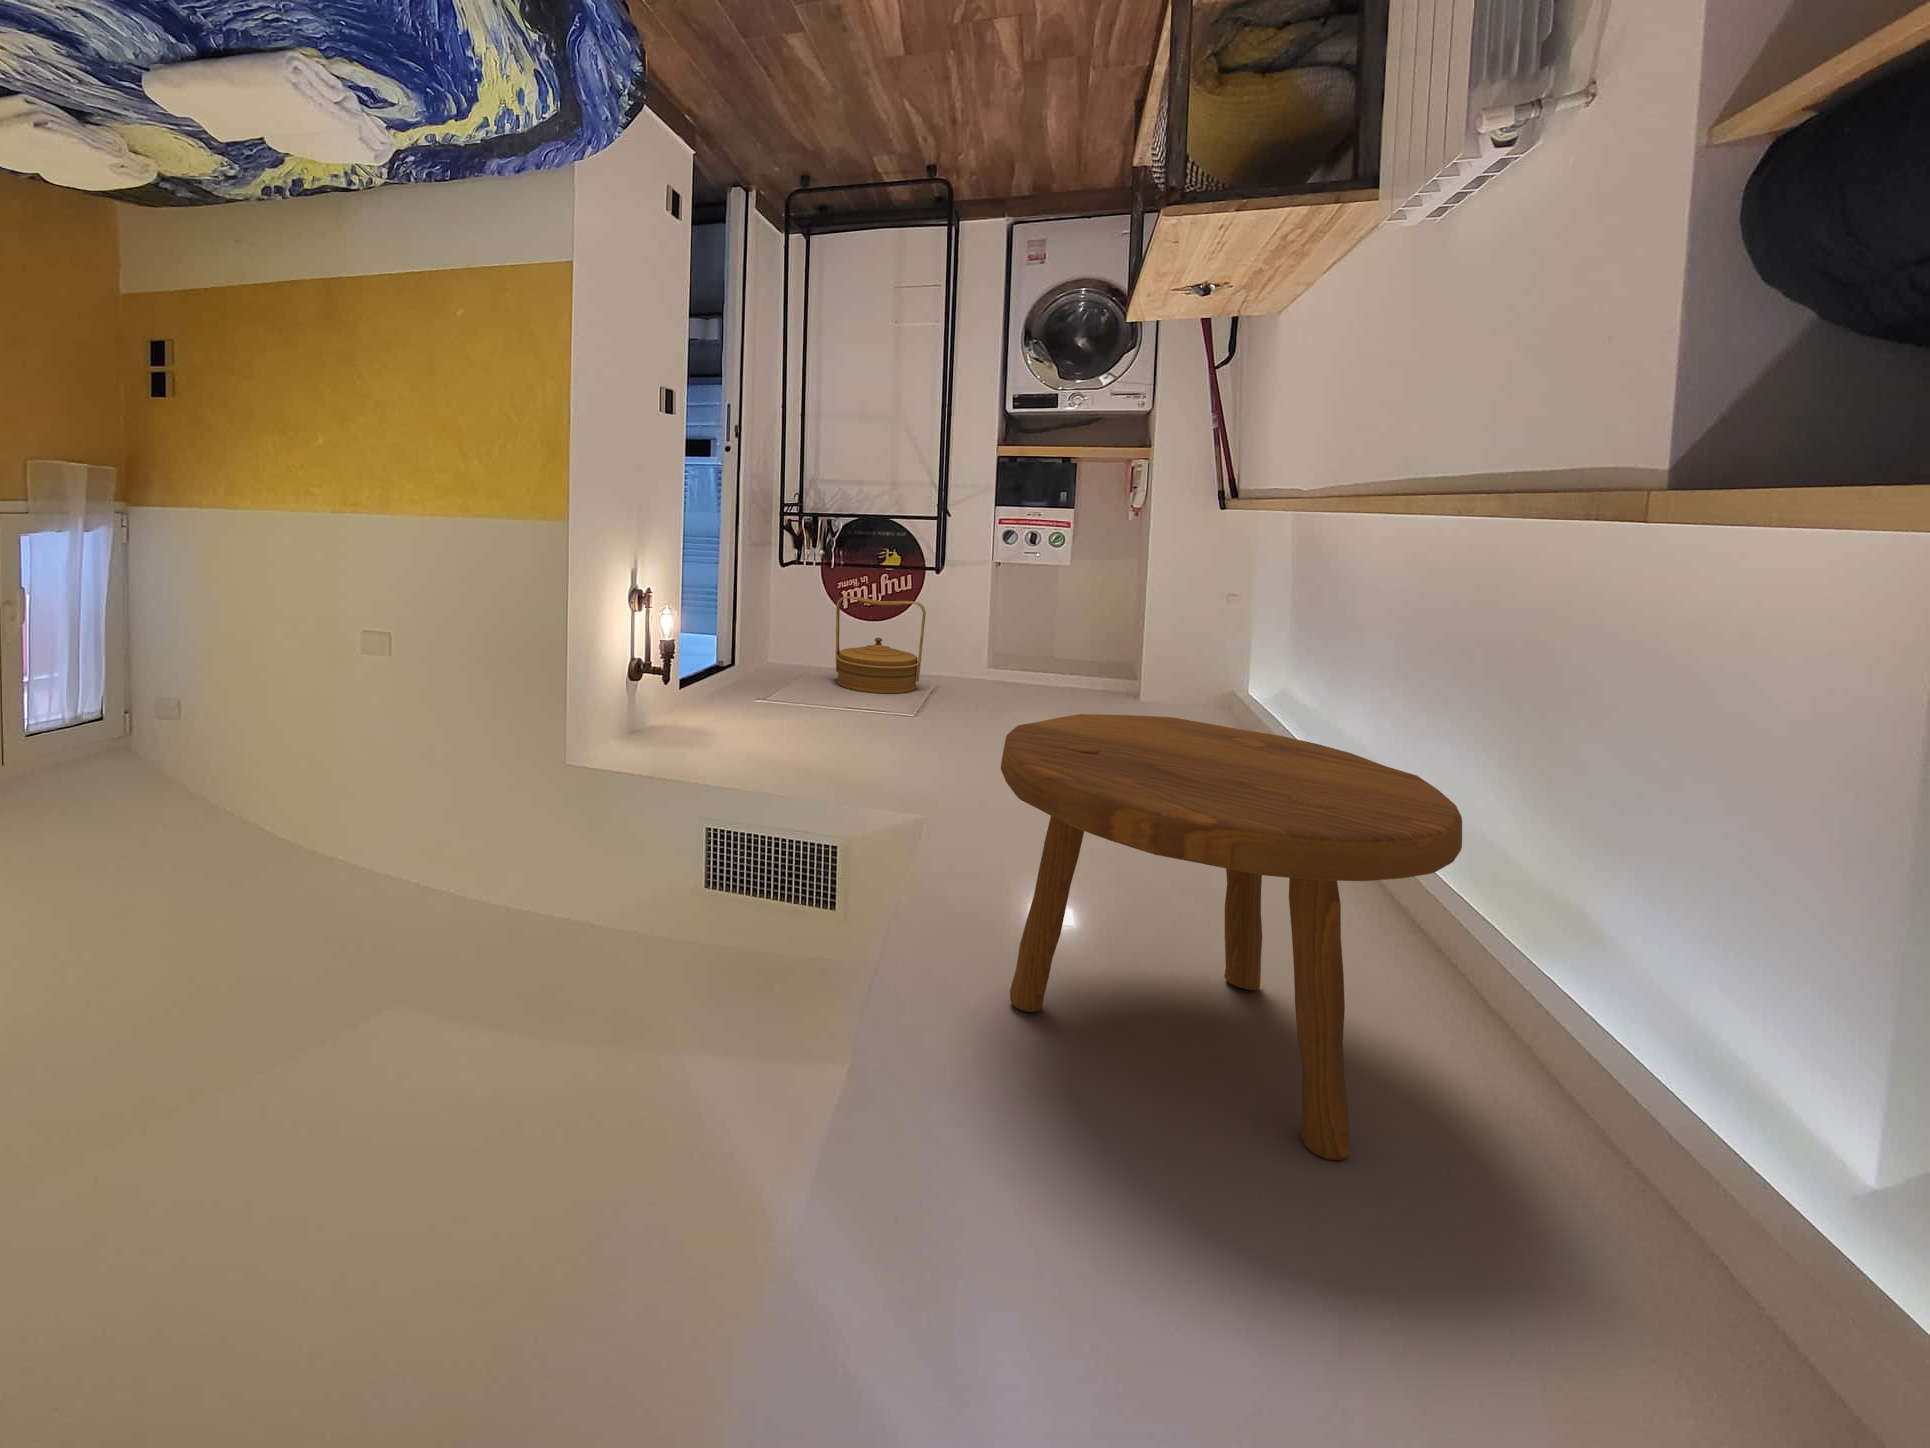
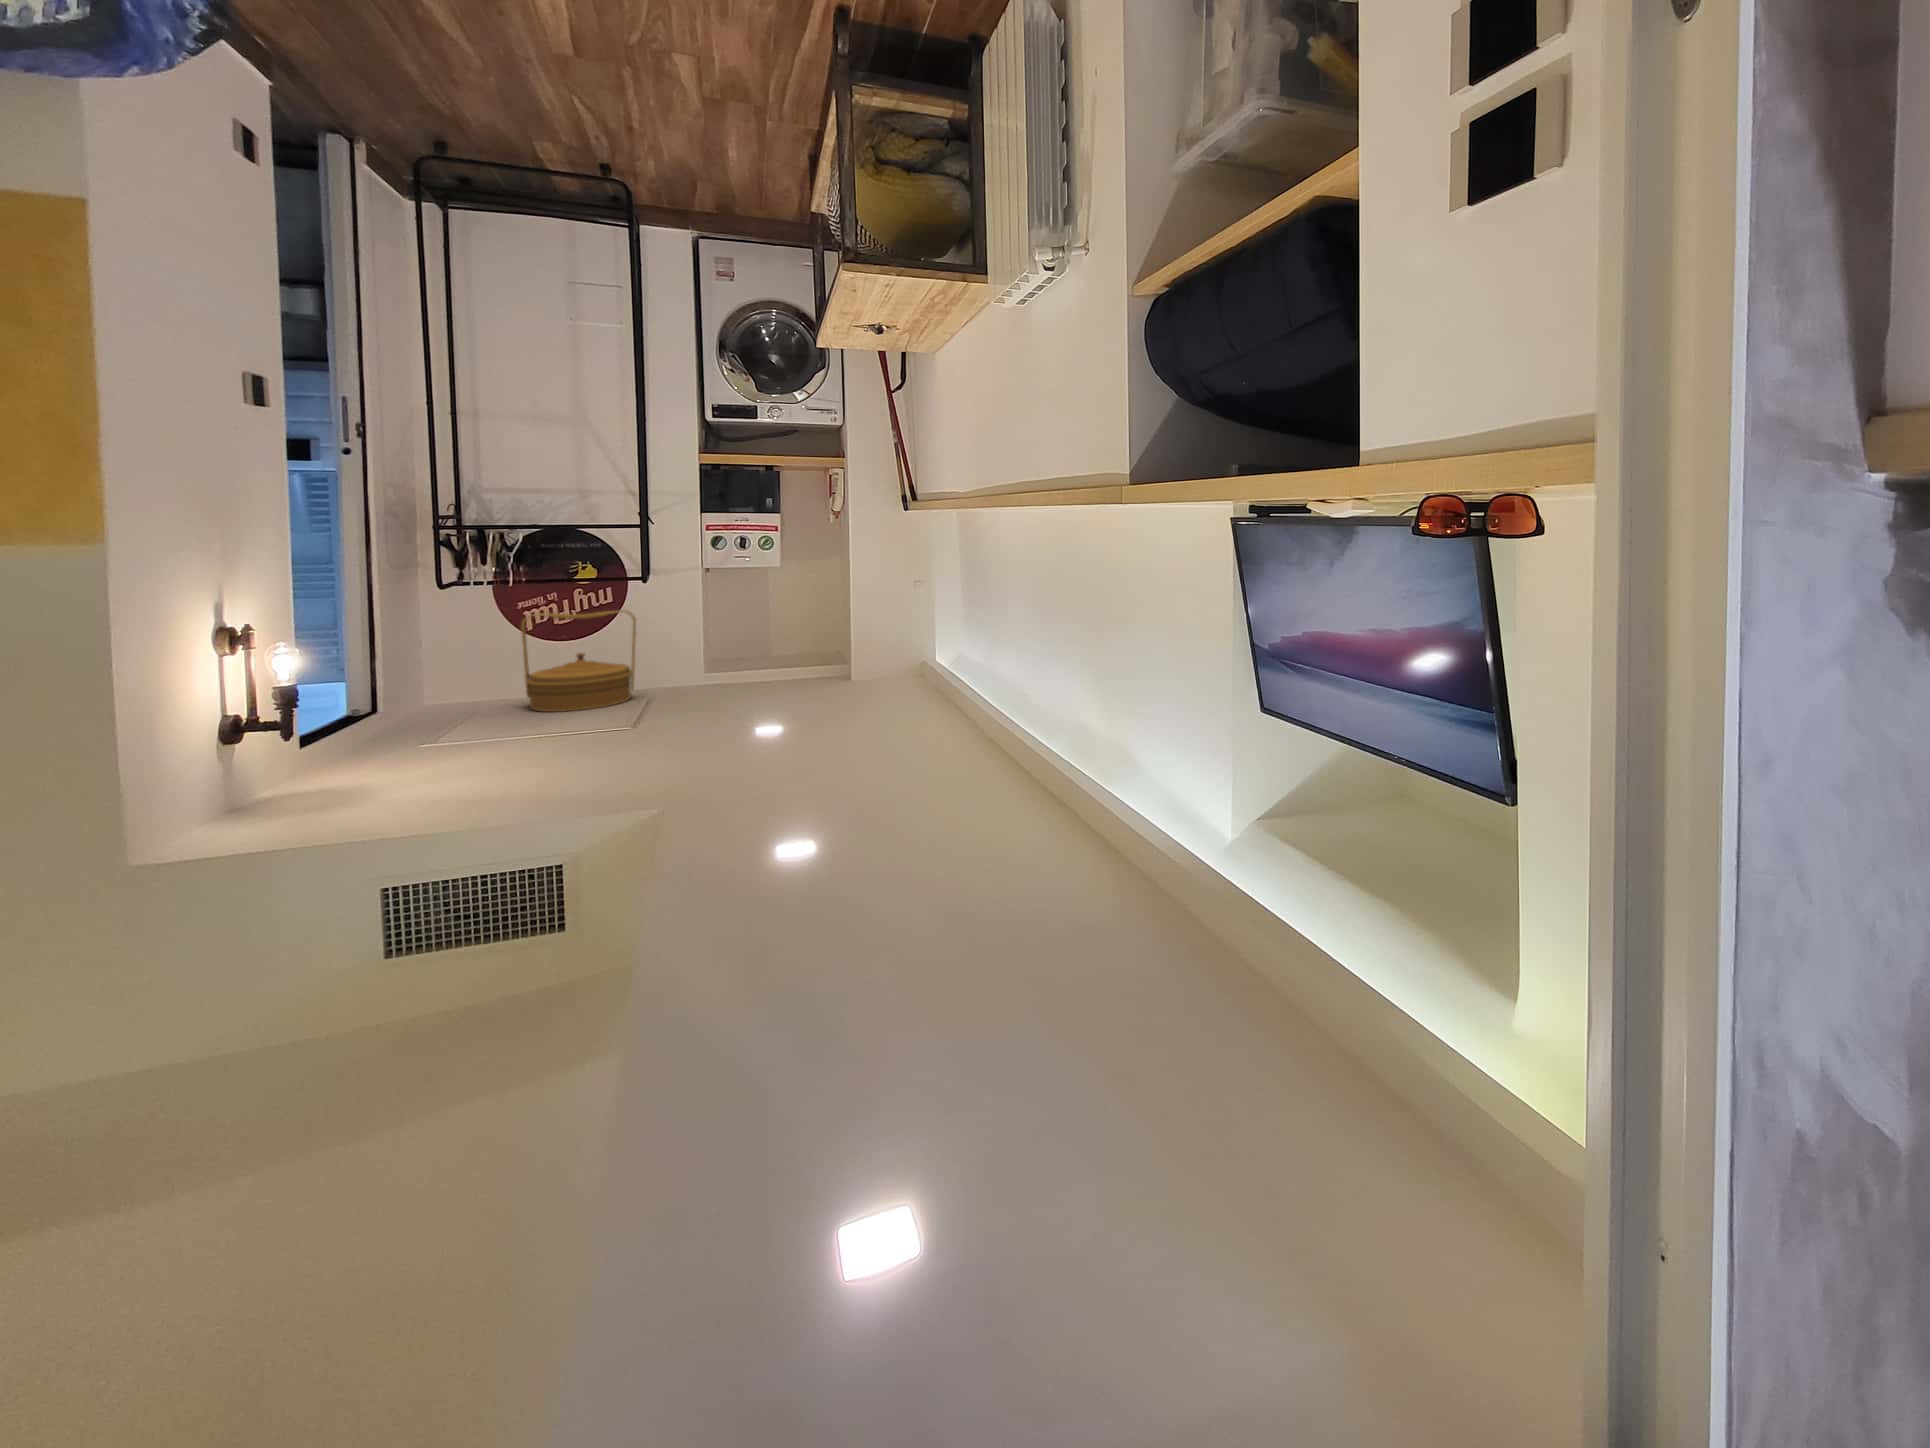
footstool: present [1001,714,1462,1160] -> none [759,647,1044,880]

